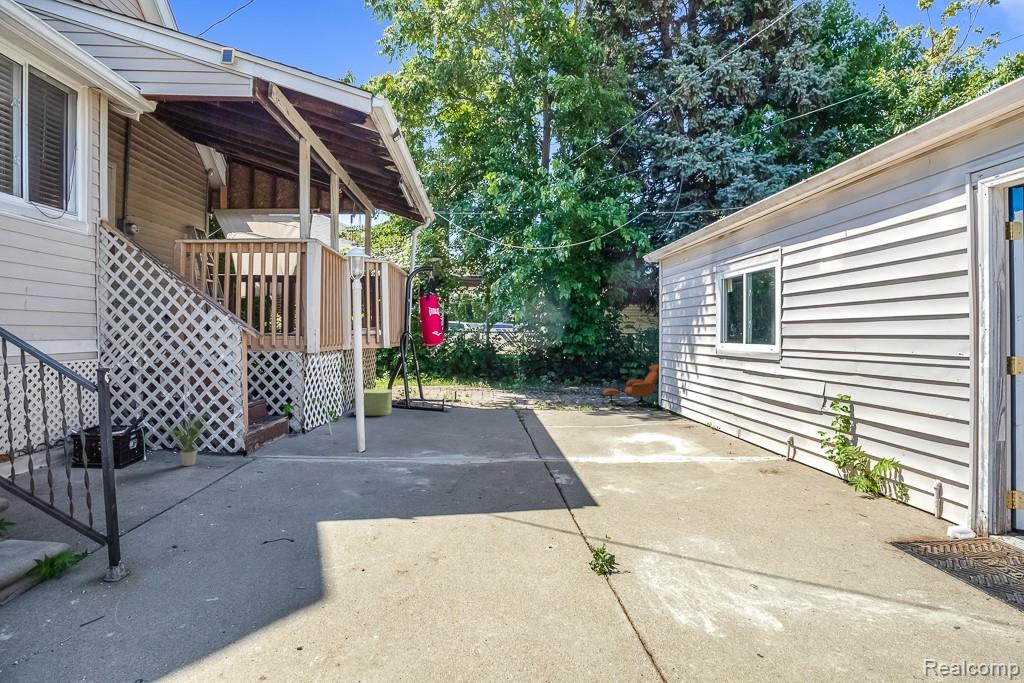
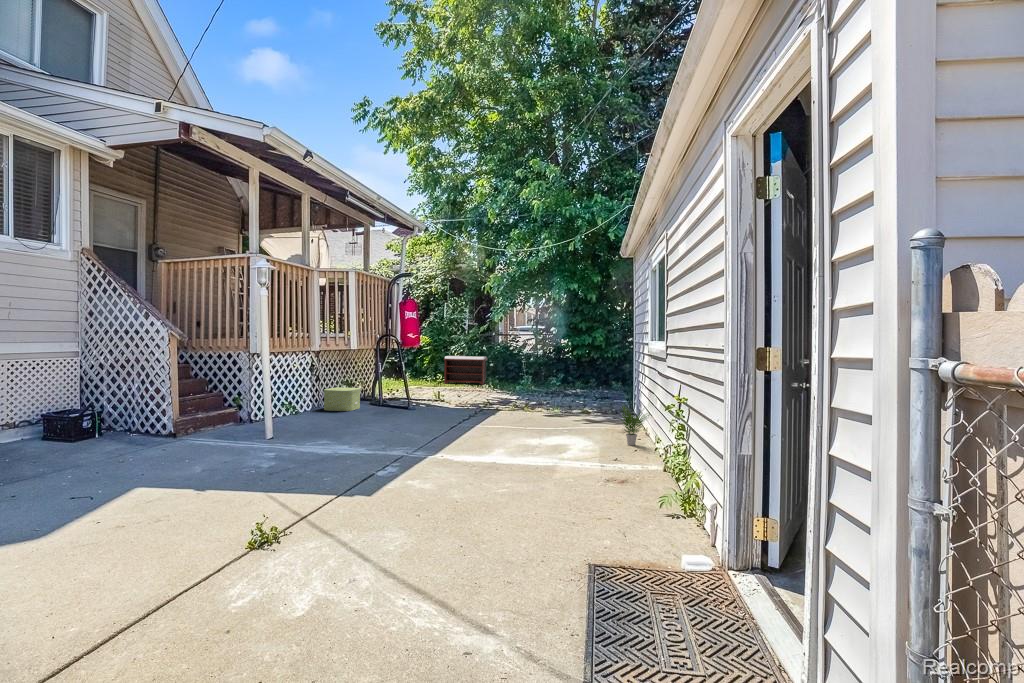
bench: none [426,353,470,383] -> present [443,356,487,385]
lounge chair: present [601,364,659,407] -> none [574,368,634,411]
potted plant: present [168,411,209,466] -> present [620,406,647,445]

